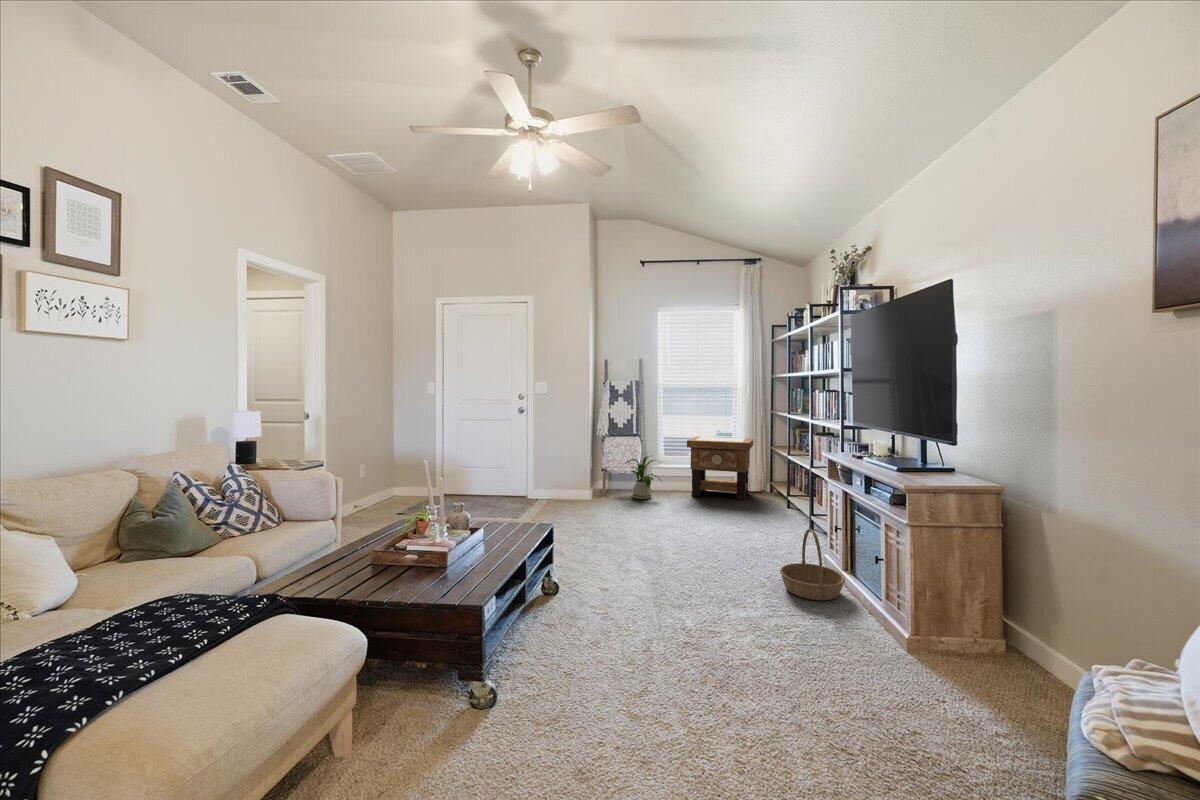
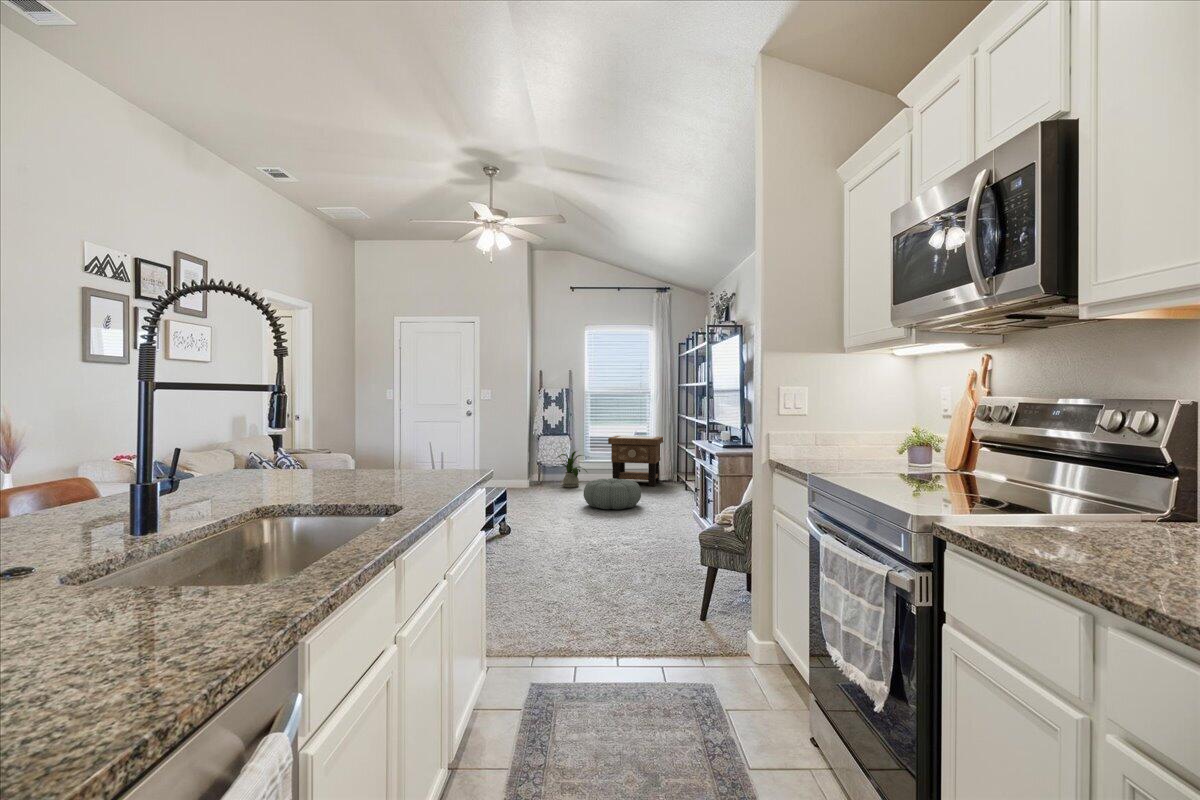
pouf: none [661,496,738,541] -> present [584,478,641,509]
basket: present [780,529,845,600] -> none [659,489,699,533]

